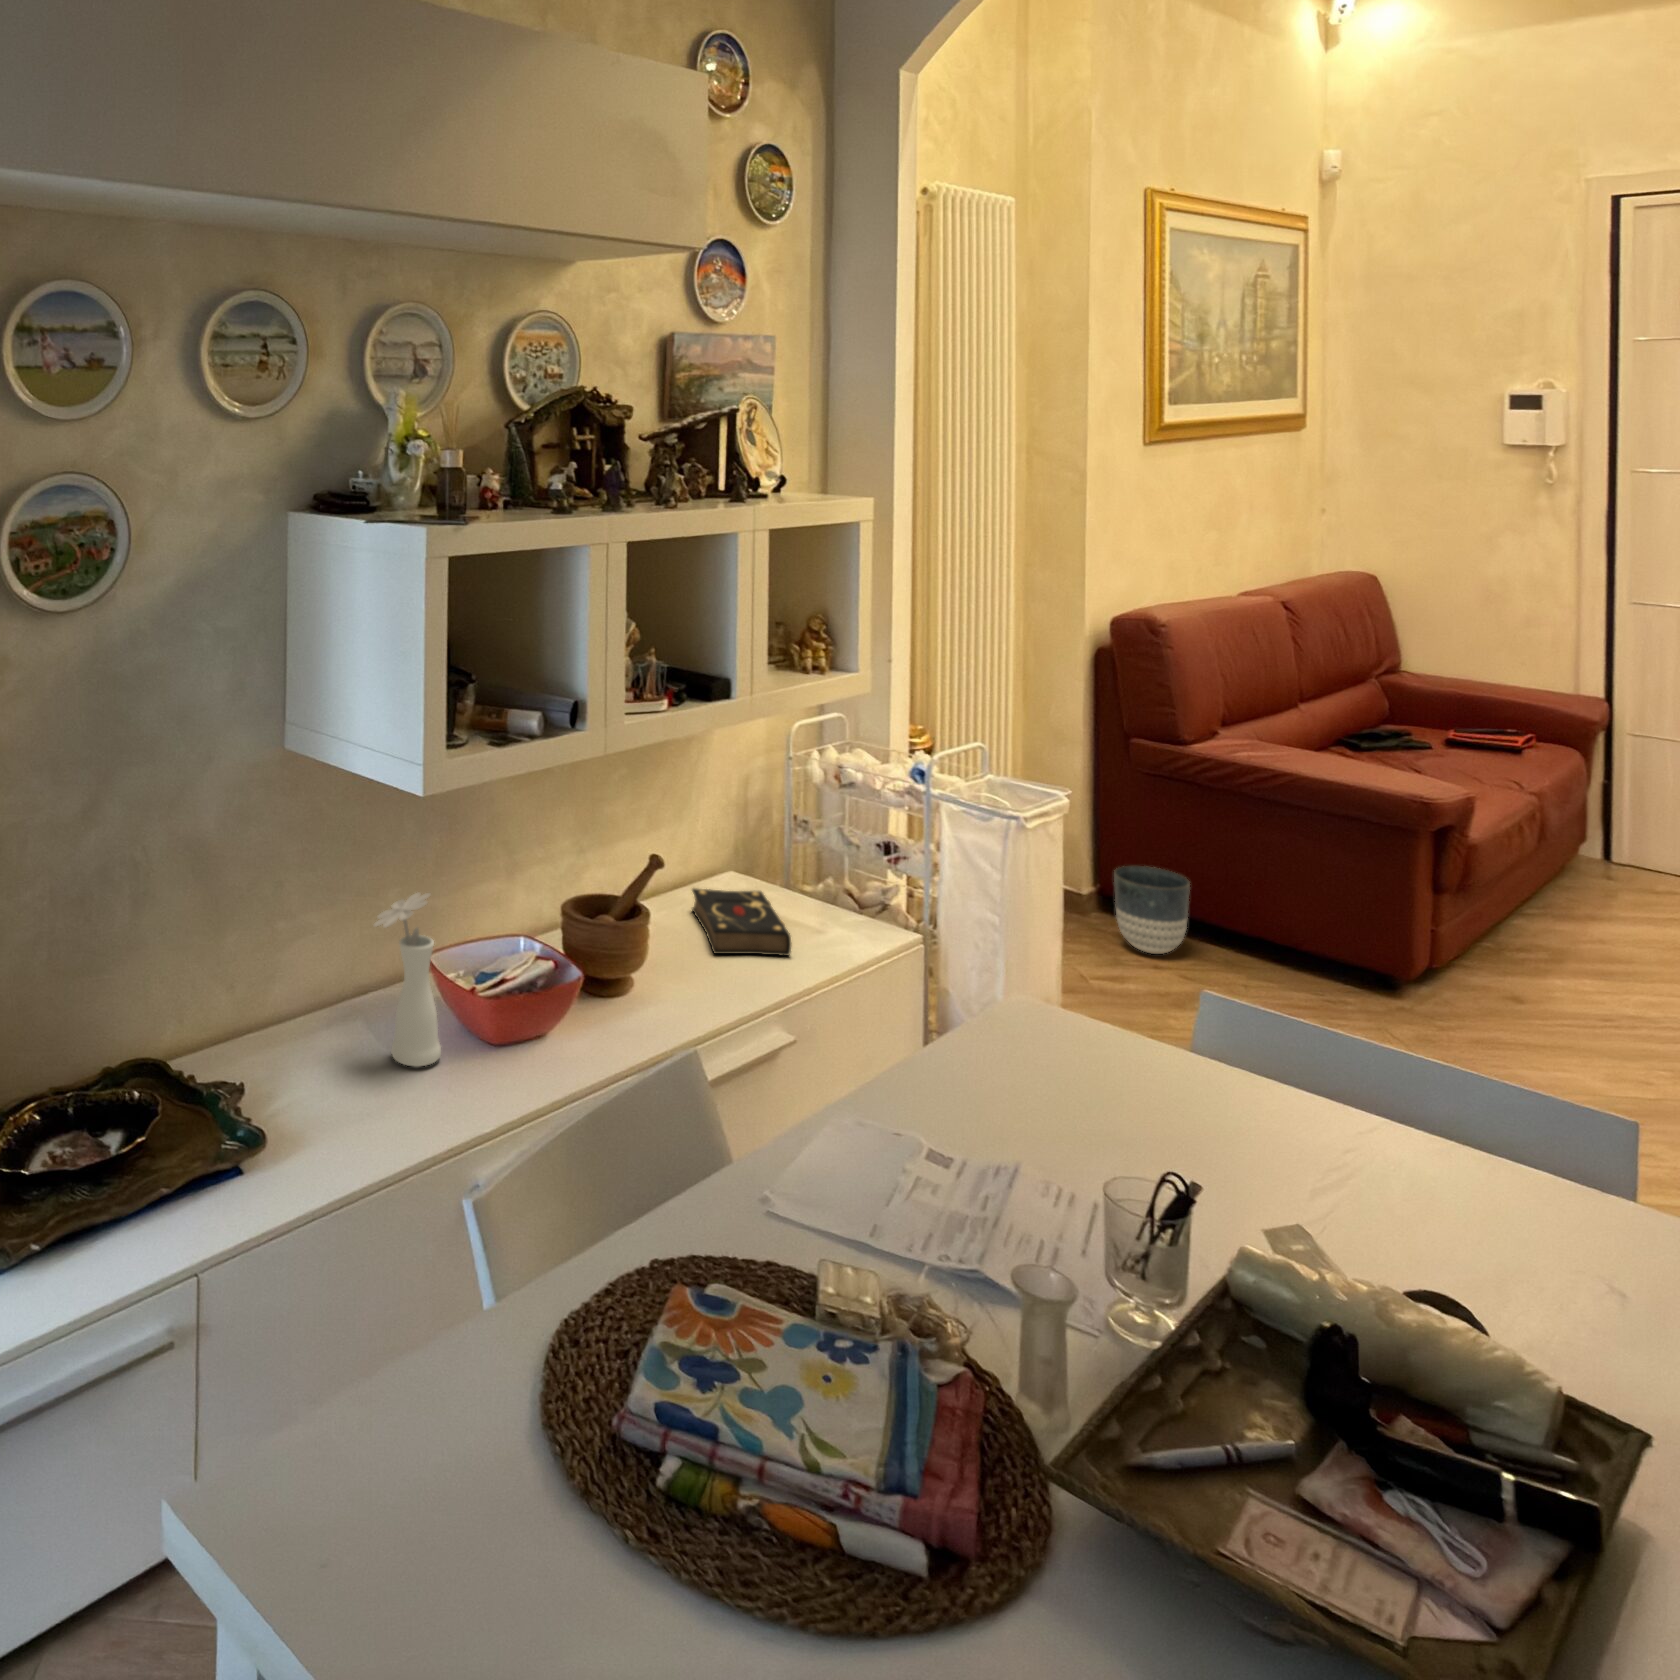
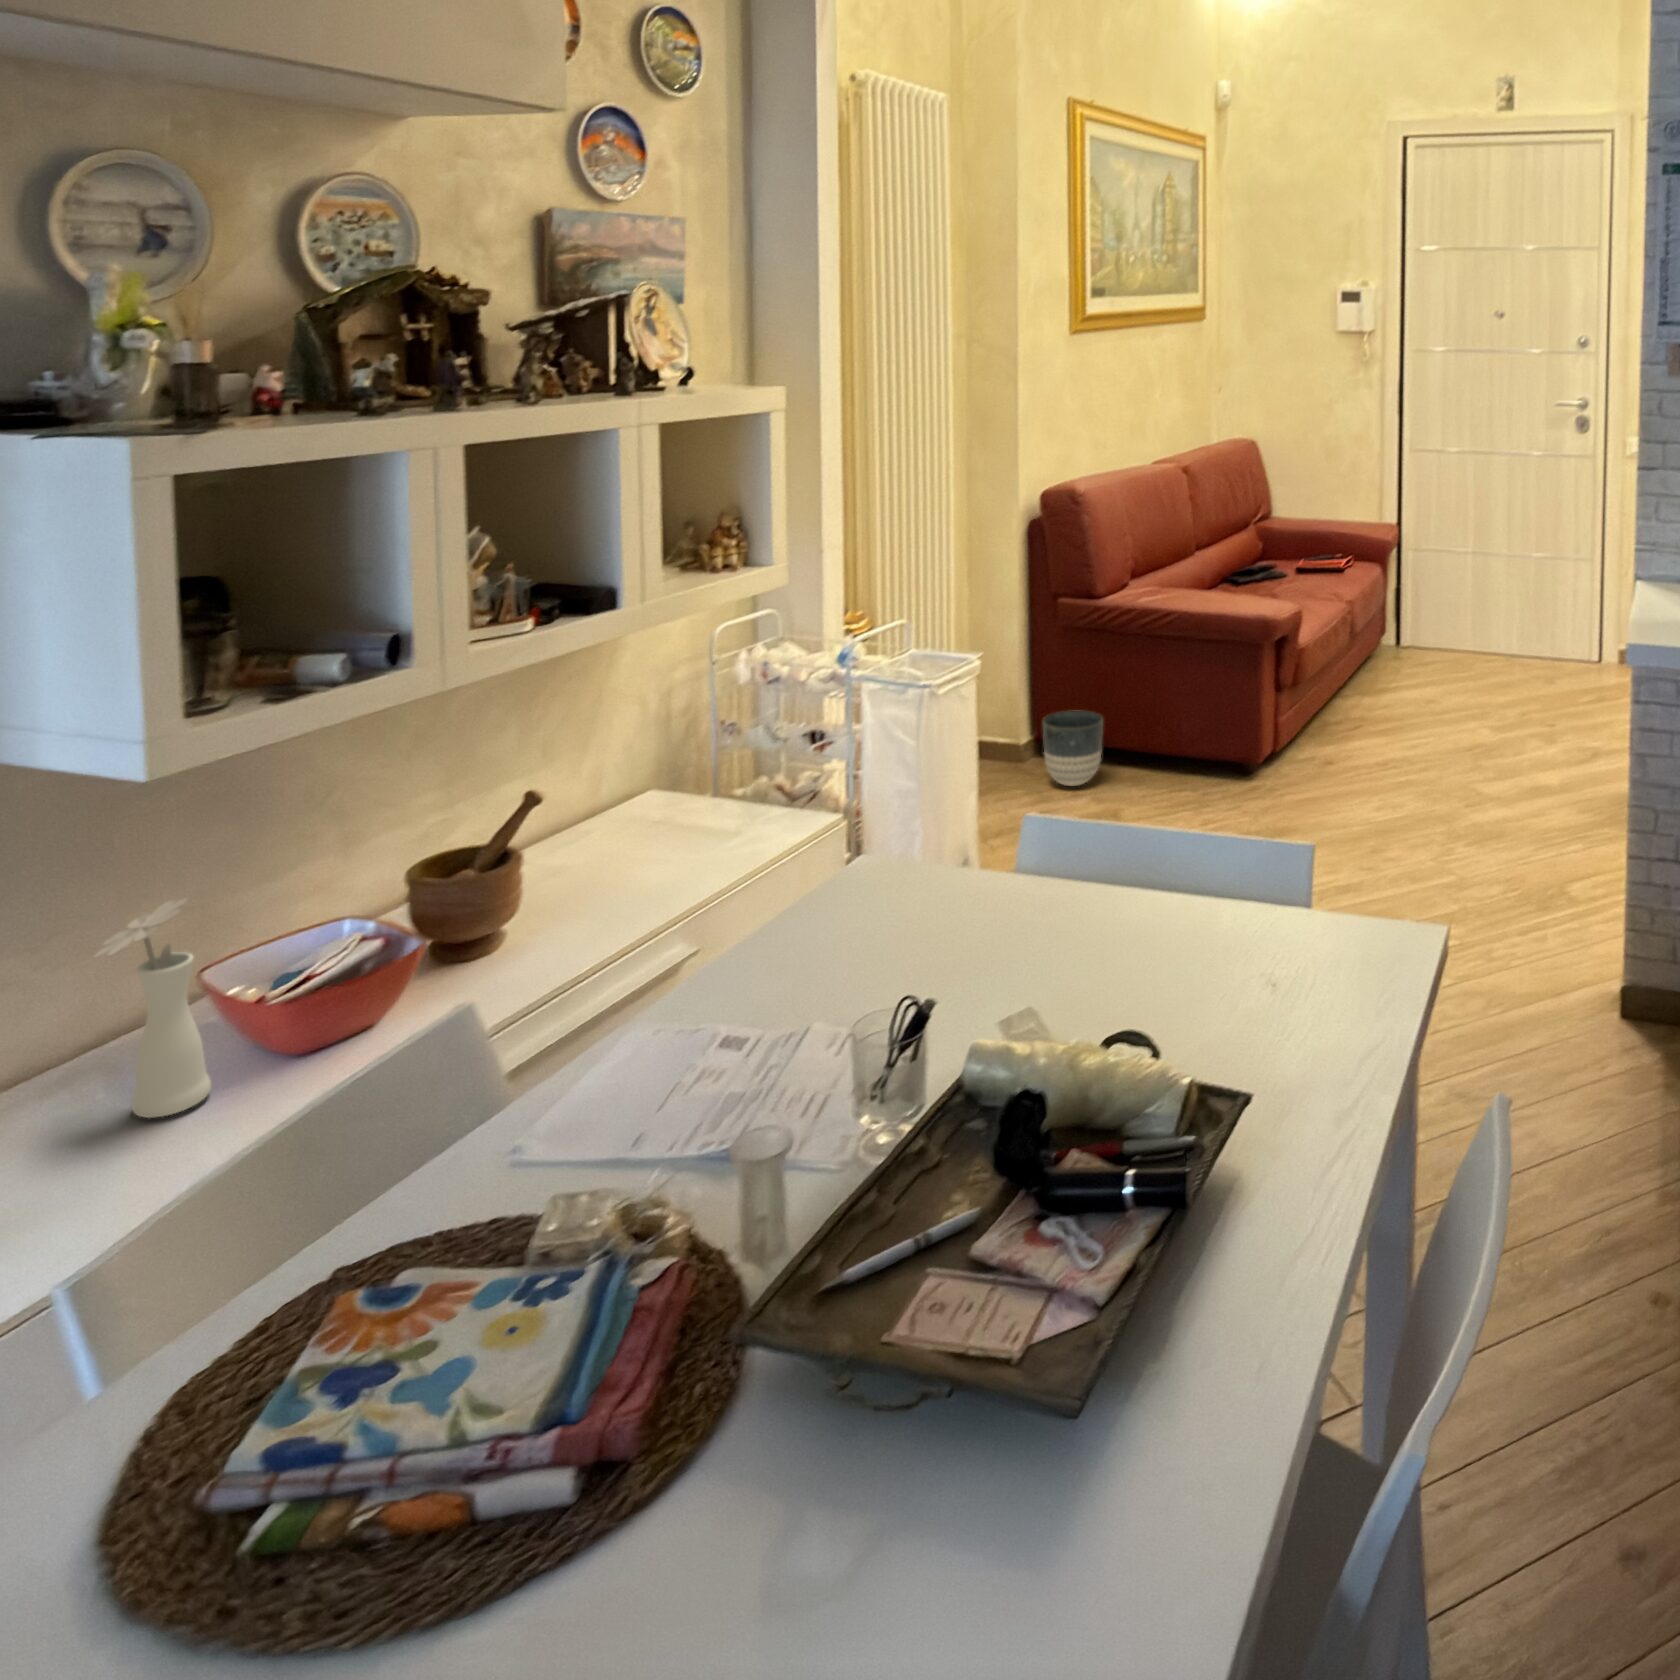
book: present [692,889,791,956] -> none [589,806,696,885]

